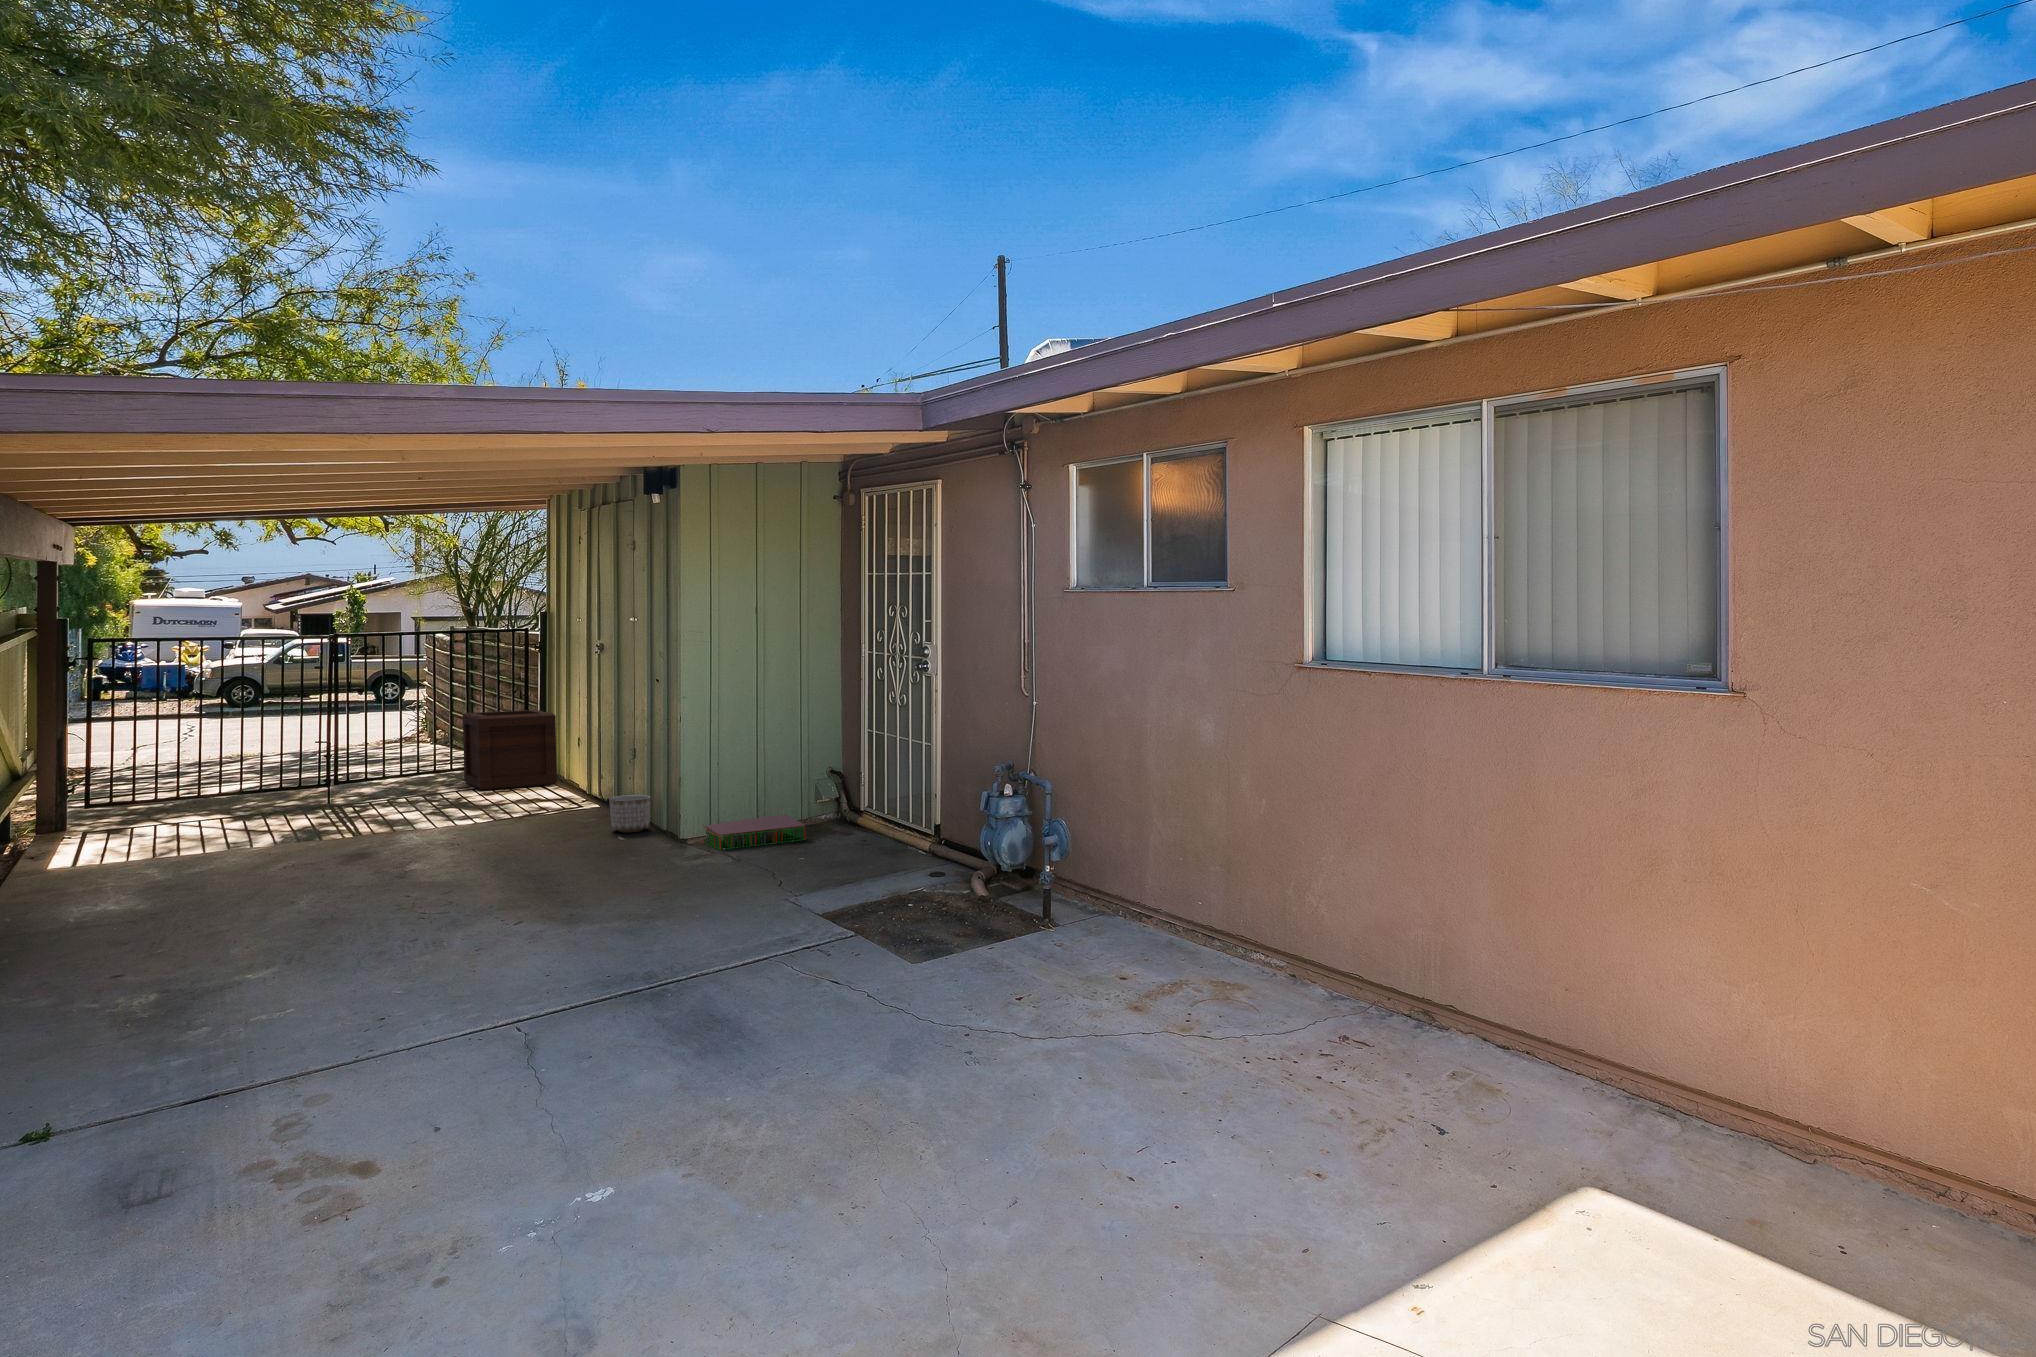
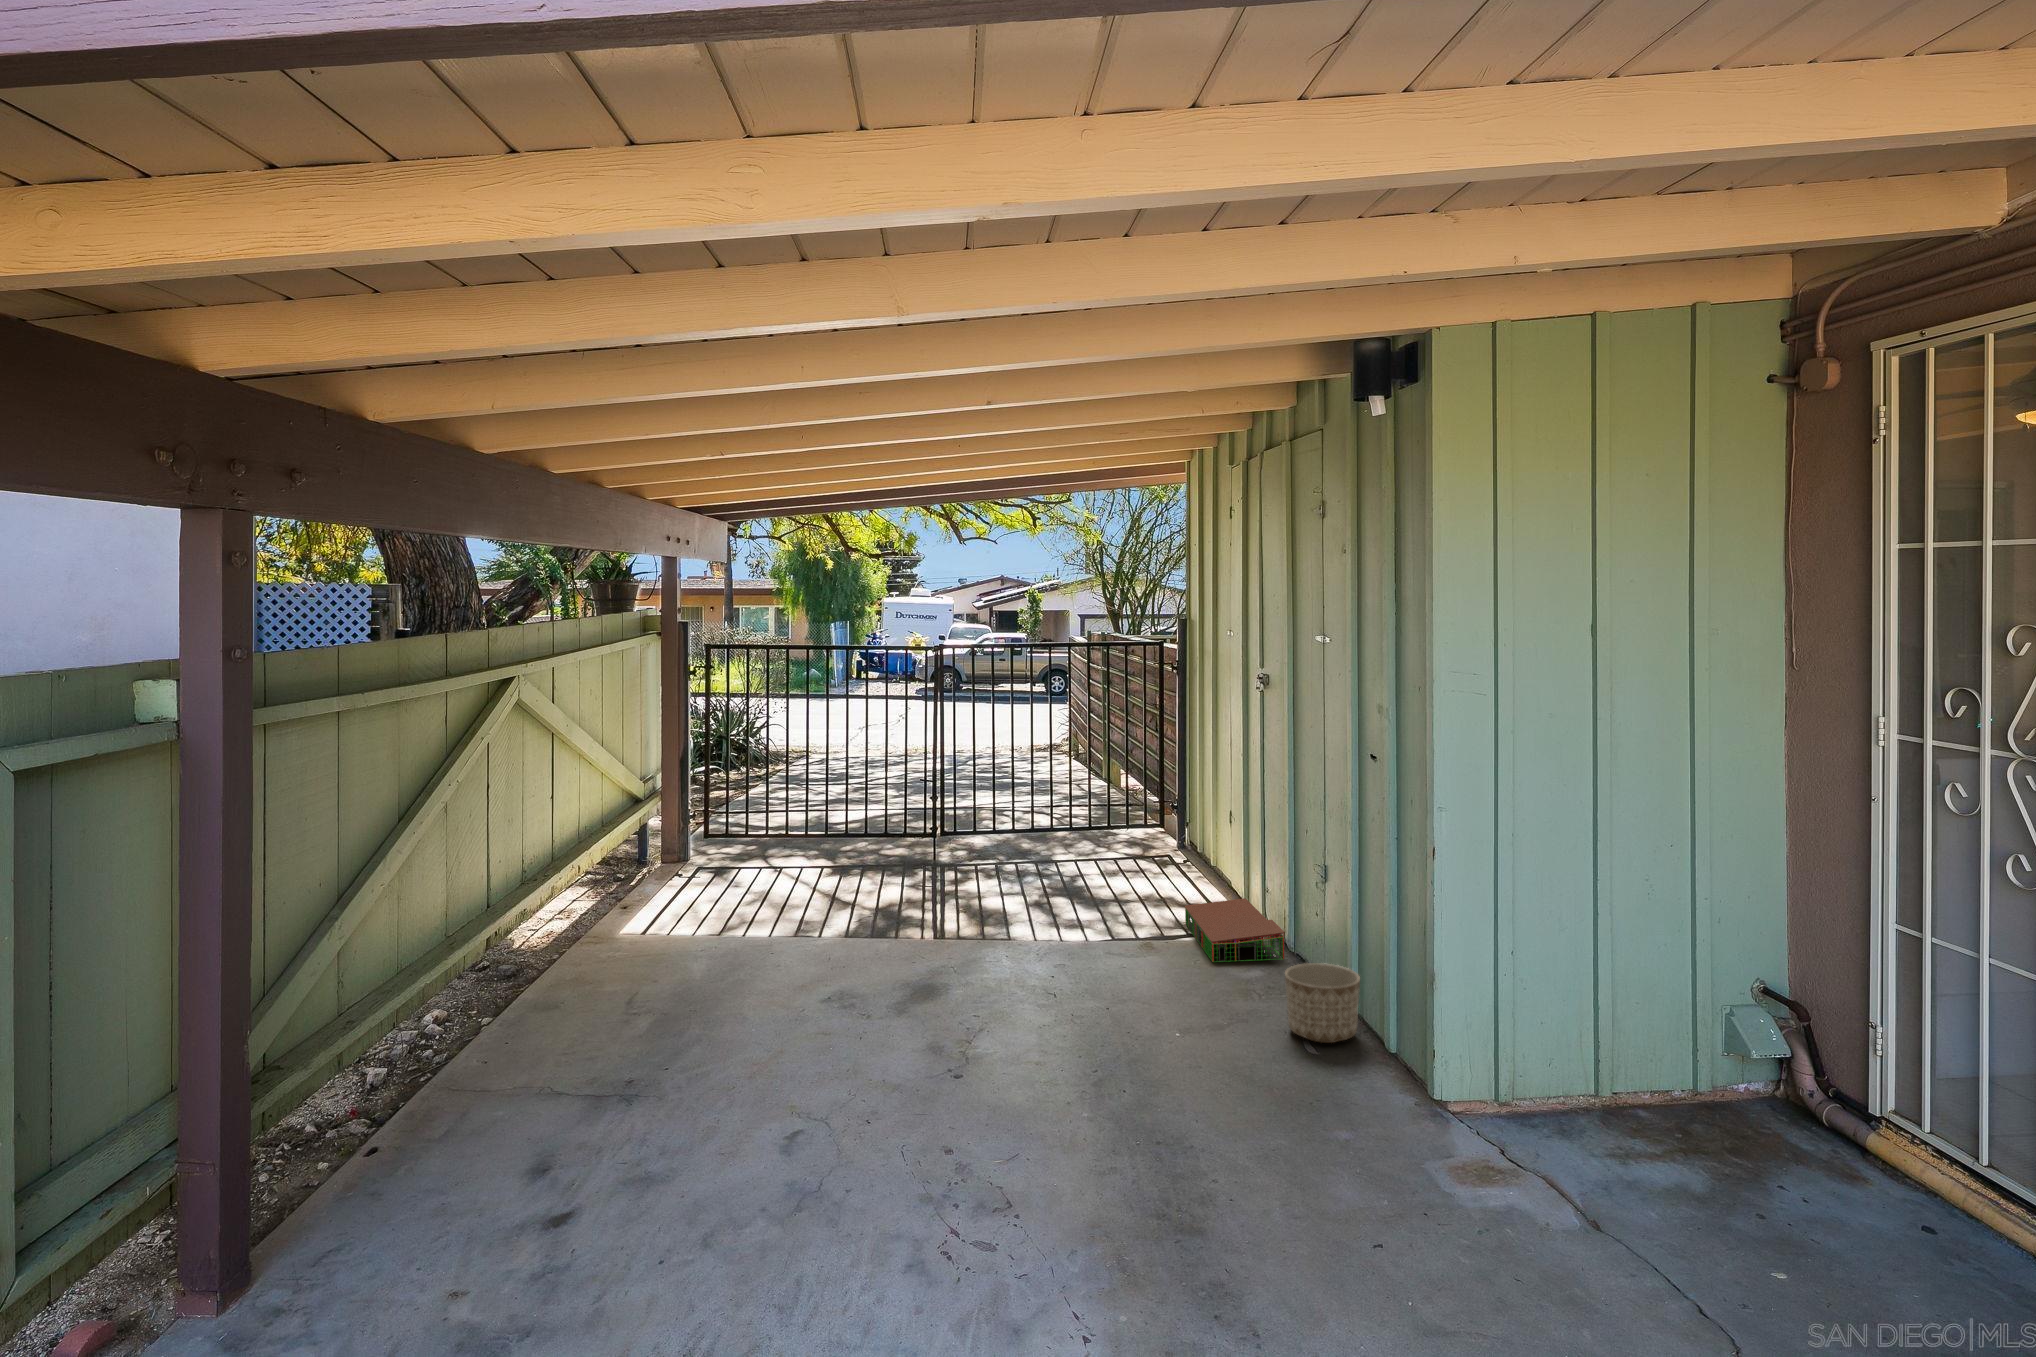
wooden crate: present [463,710,557,790] -> none [1082,752,1198,868]
storage bin: present [703,815,806,850] -> present [1185,898,1285,962]

